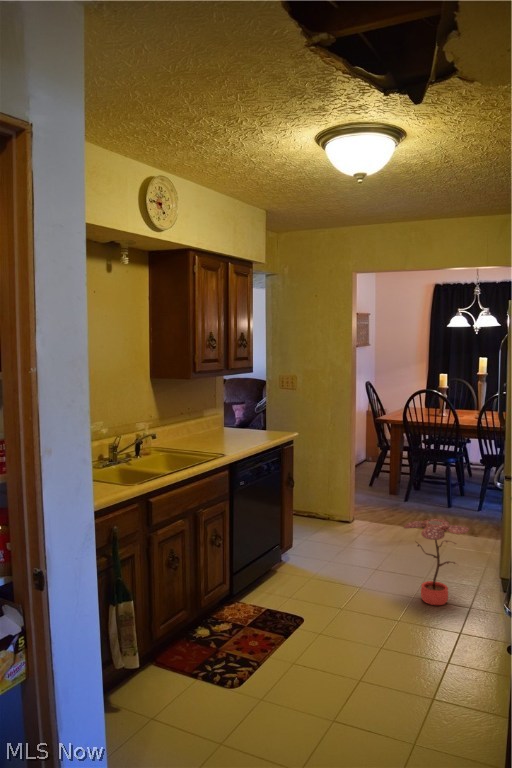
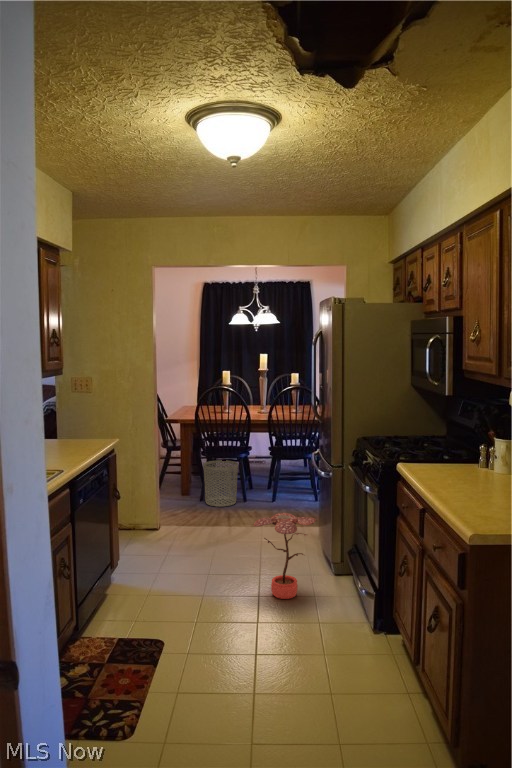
waste bin: none [398,463,433,510] -> present [204,460,238,507]

